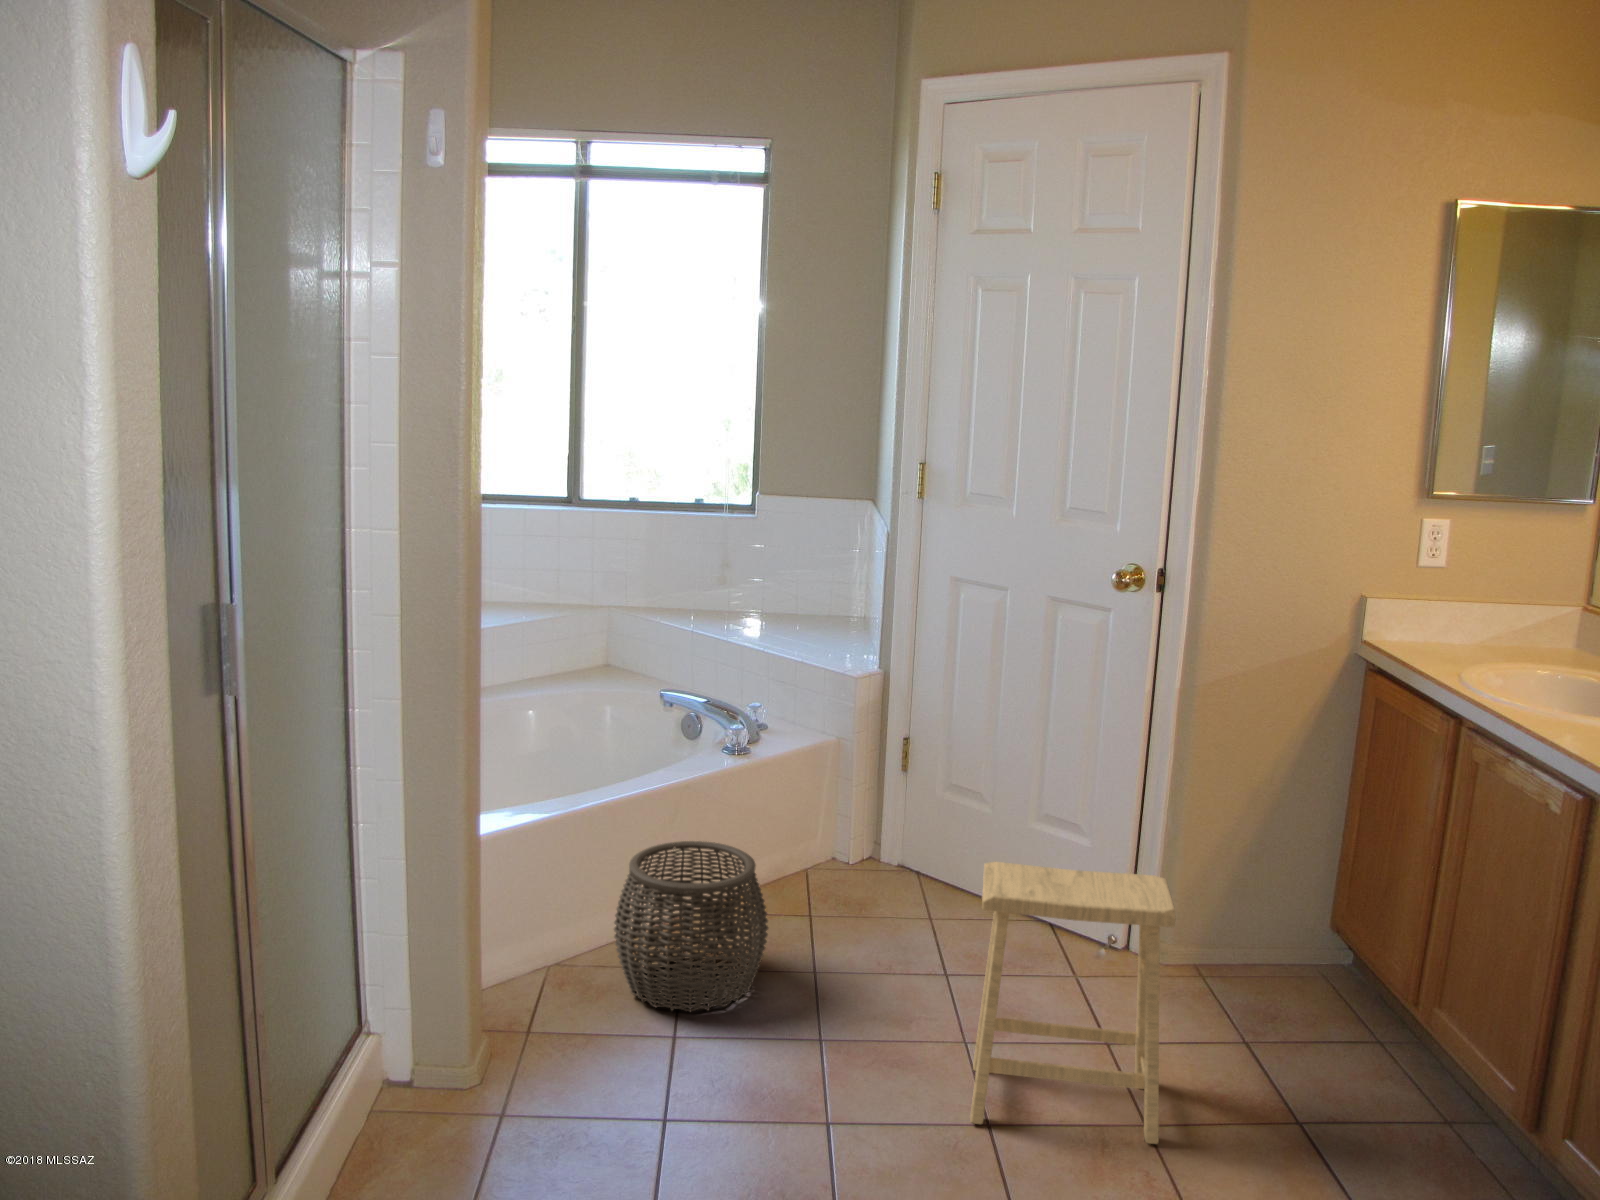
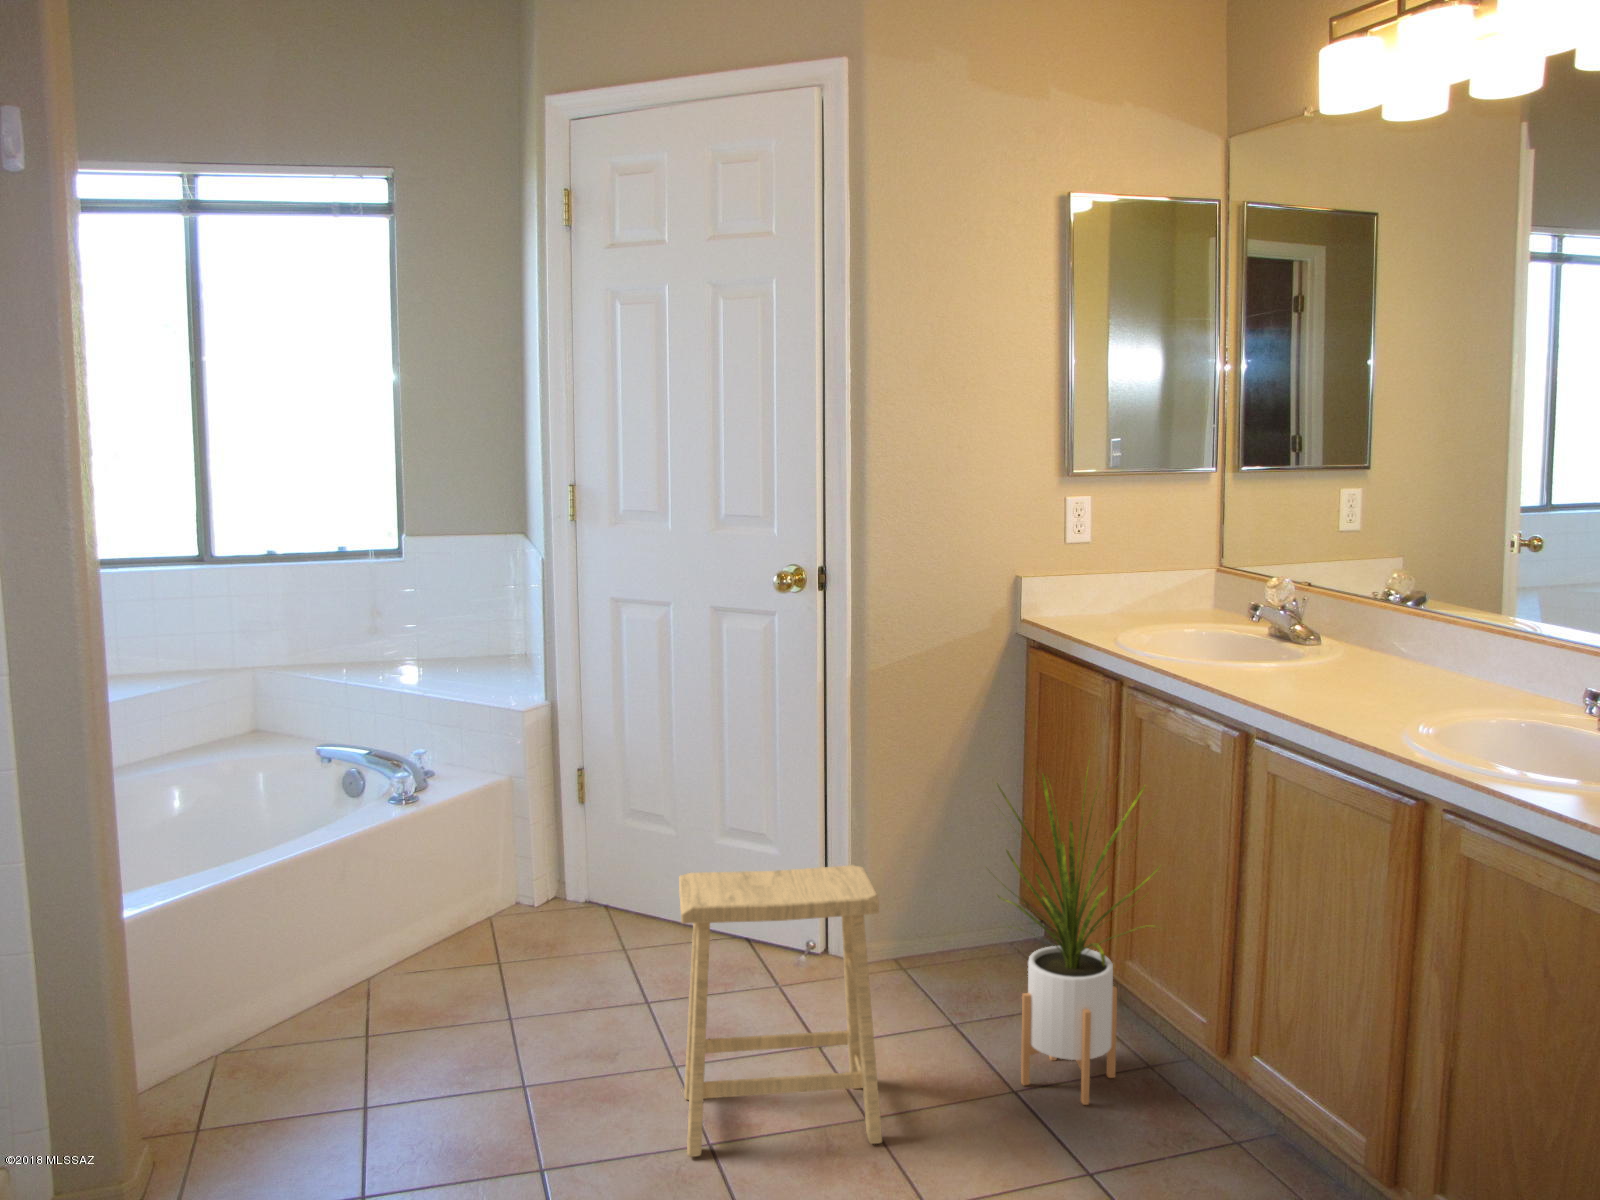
house plant: none [1292,796,1486,1146] -> present [997,775,1159,1105]
woven basket: present [614,841,768,1012] -> none [269,898,450,1092]

